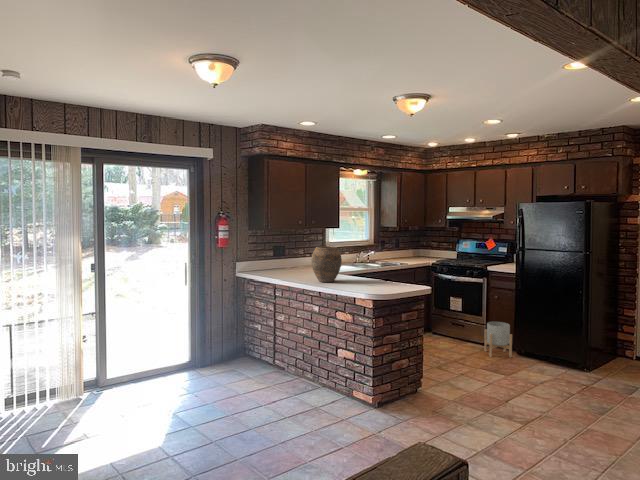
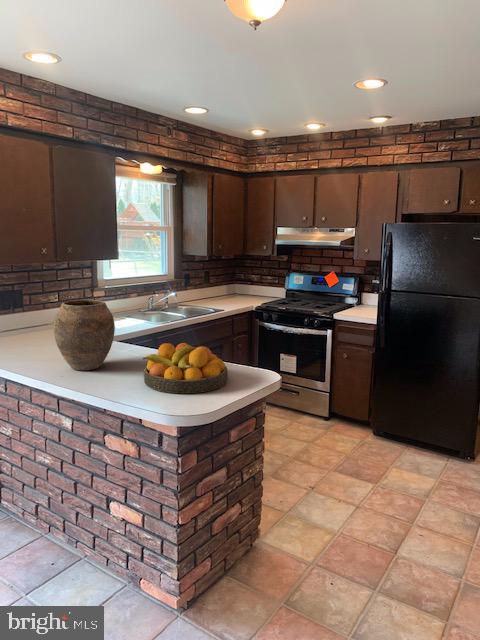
fruit bowl: none [356,267,400,290] -> present [142,343,228,393]
planter: present [484,322,512,357] -> none [331,392,372,444]

